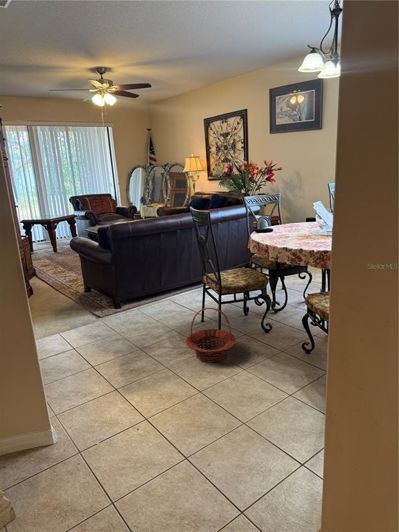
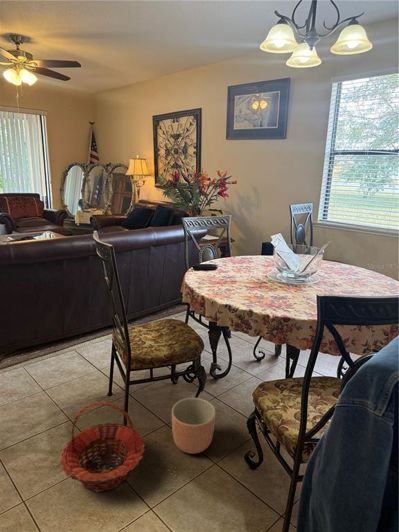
planter: none [251,313,280,346] -> present [172,398,215,454]

